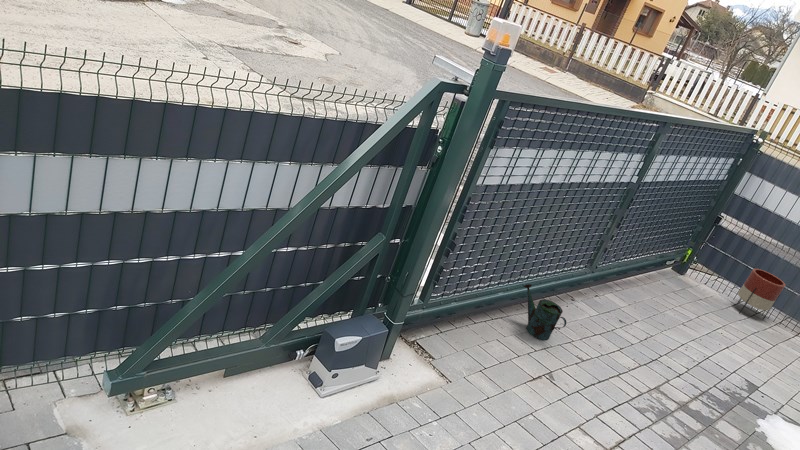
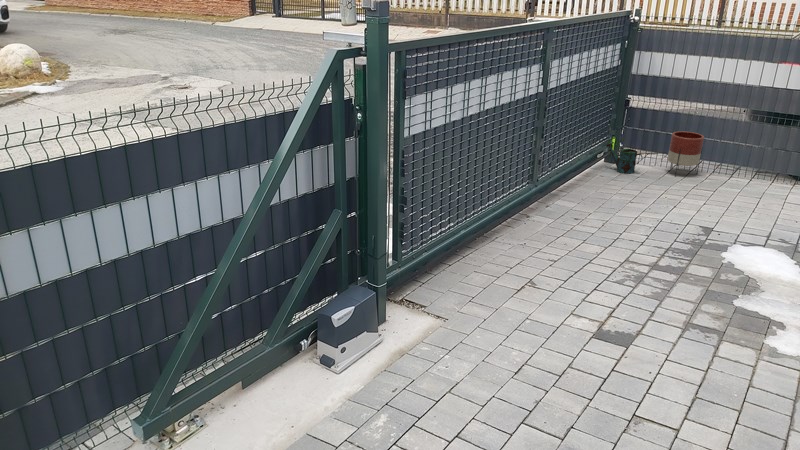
watering can: present [524,284,566,340] -> present [606,143,643,174]

